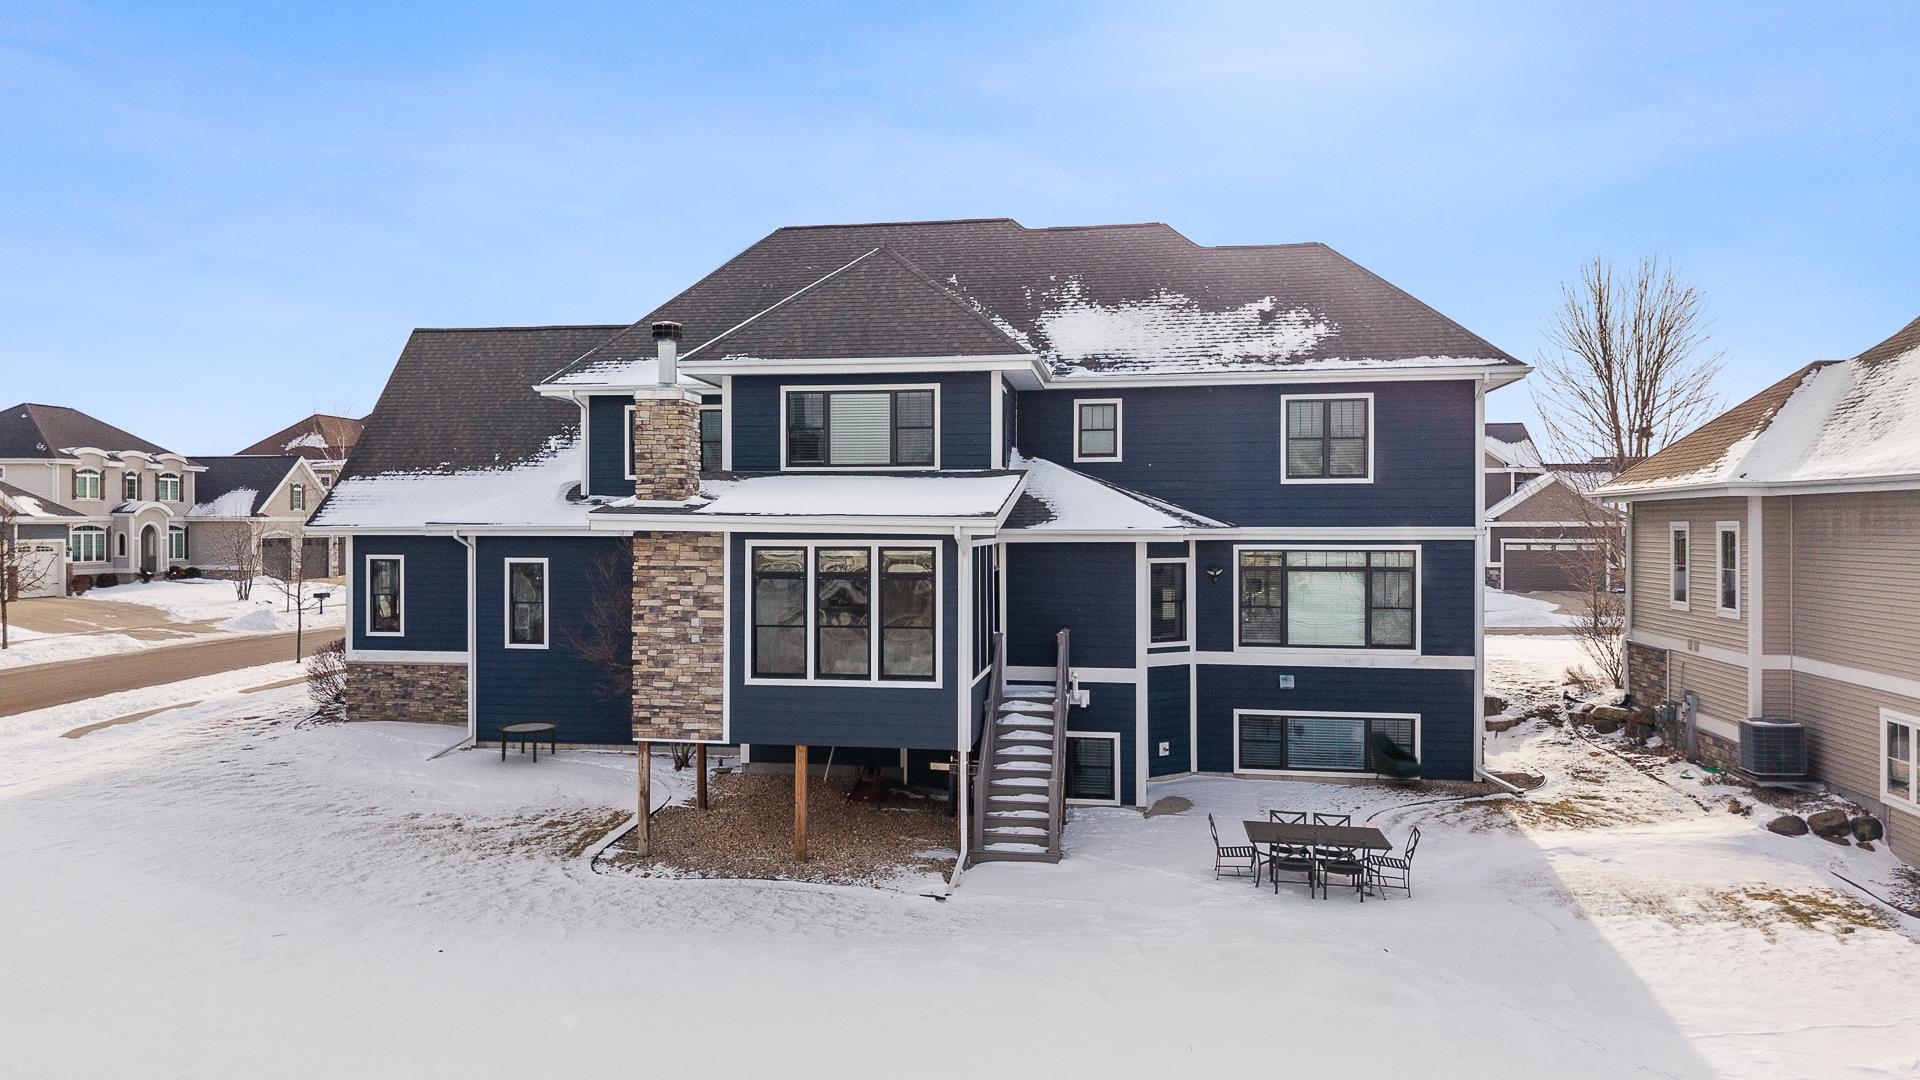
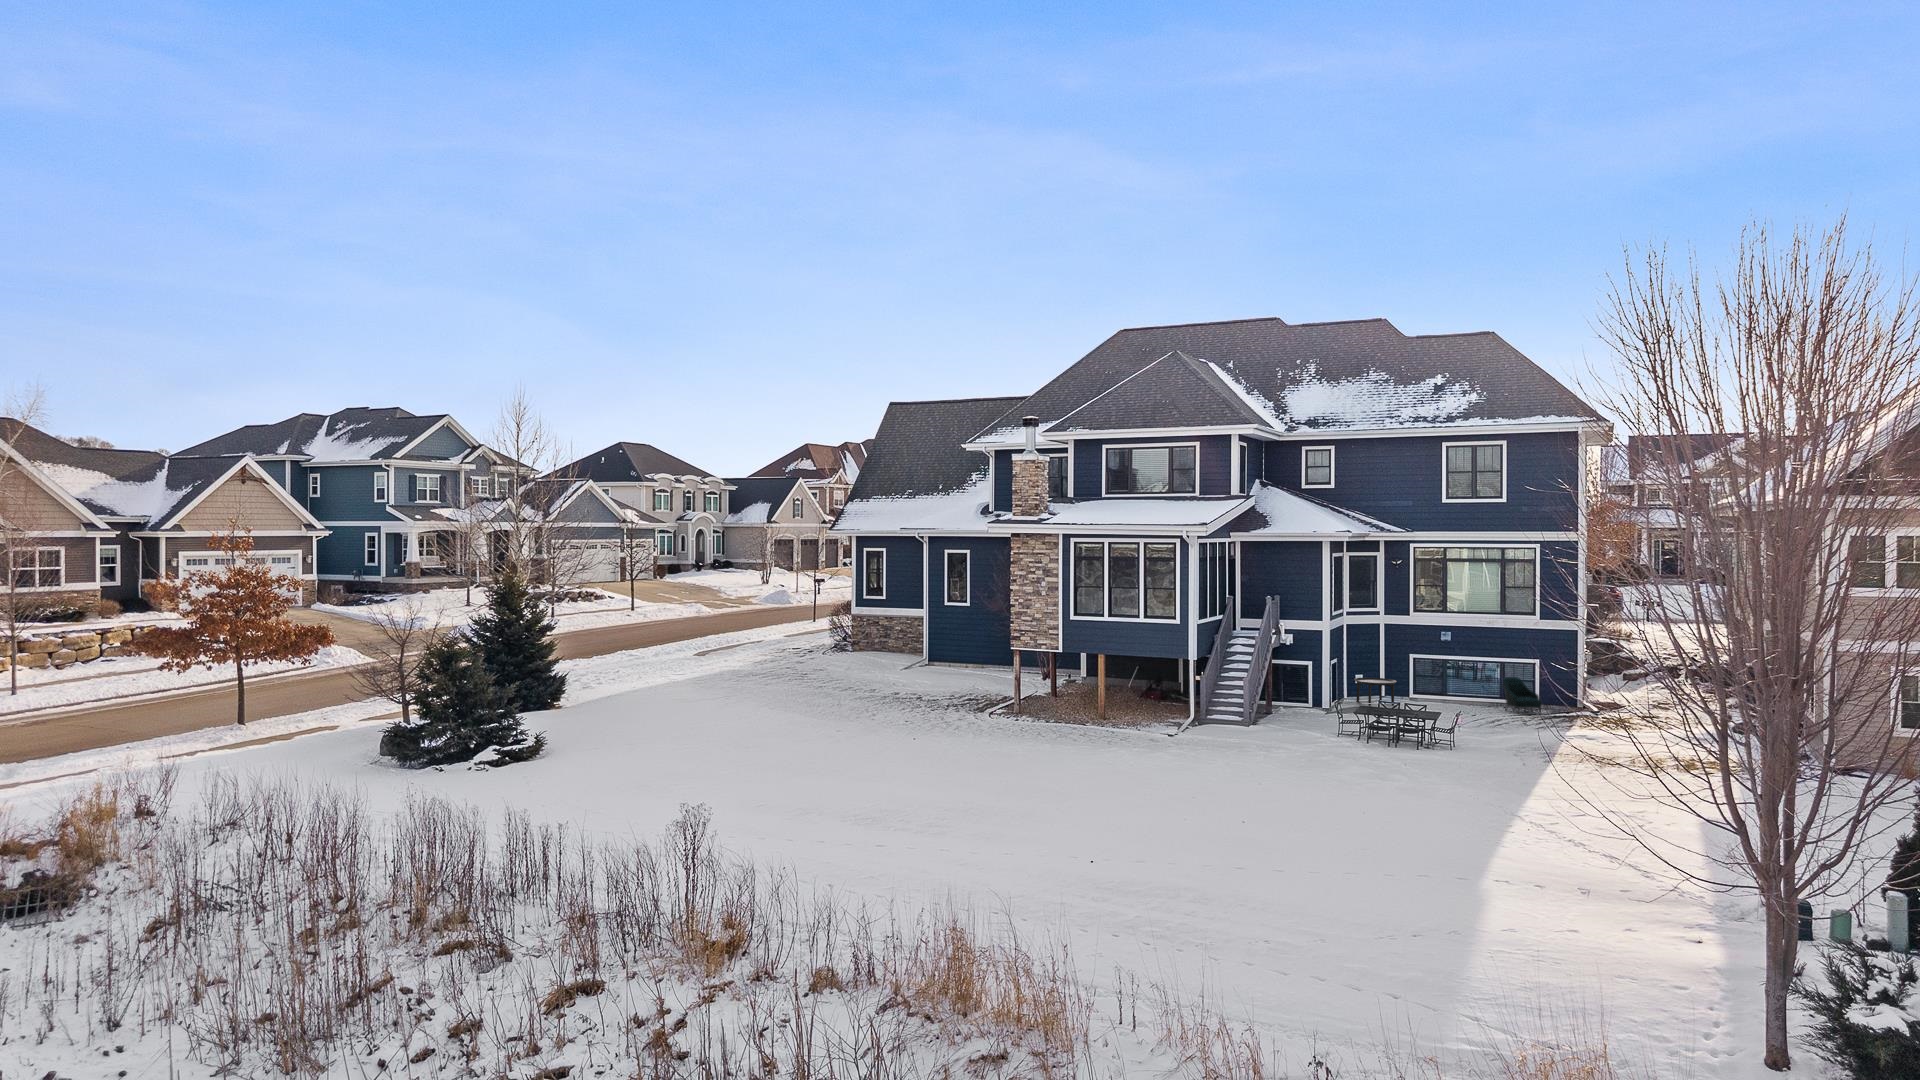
round table: present [499,720,558,762] -> present [1354,678,1397,706]

